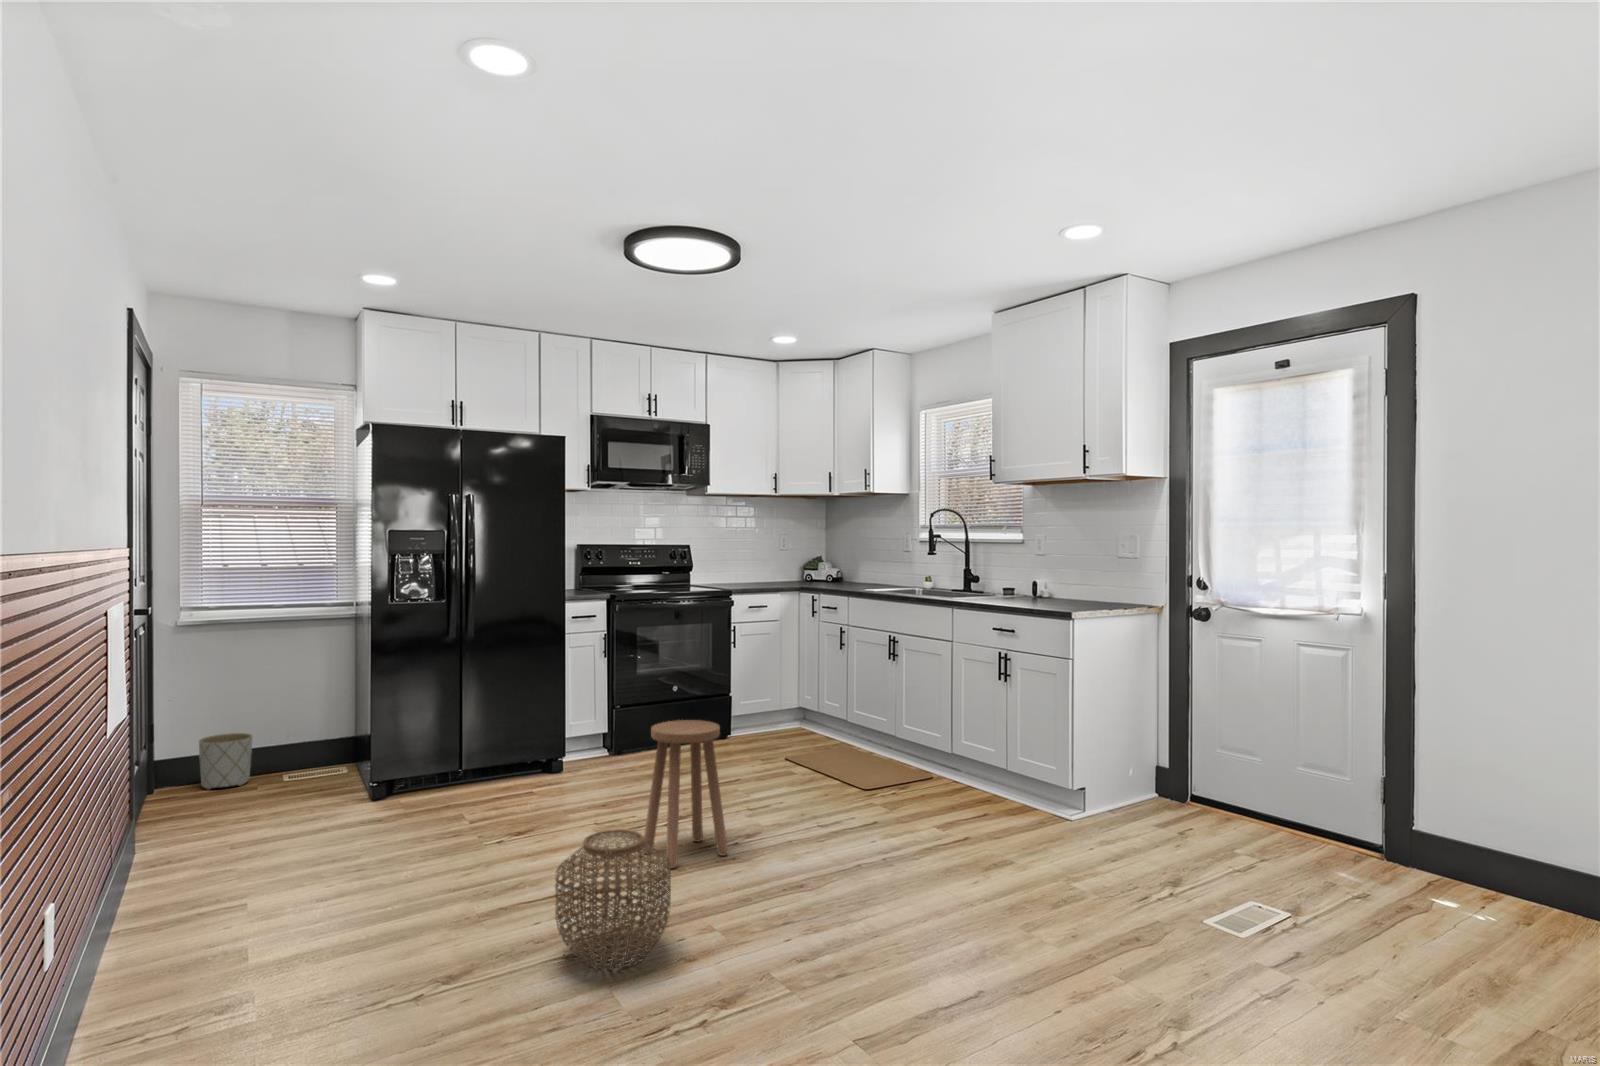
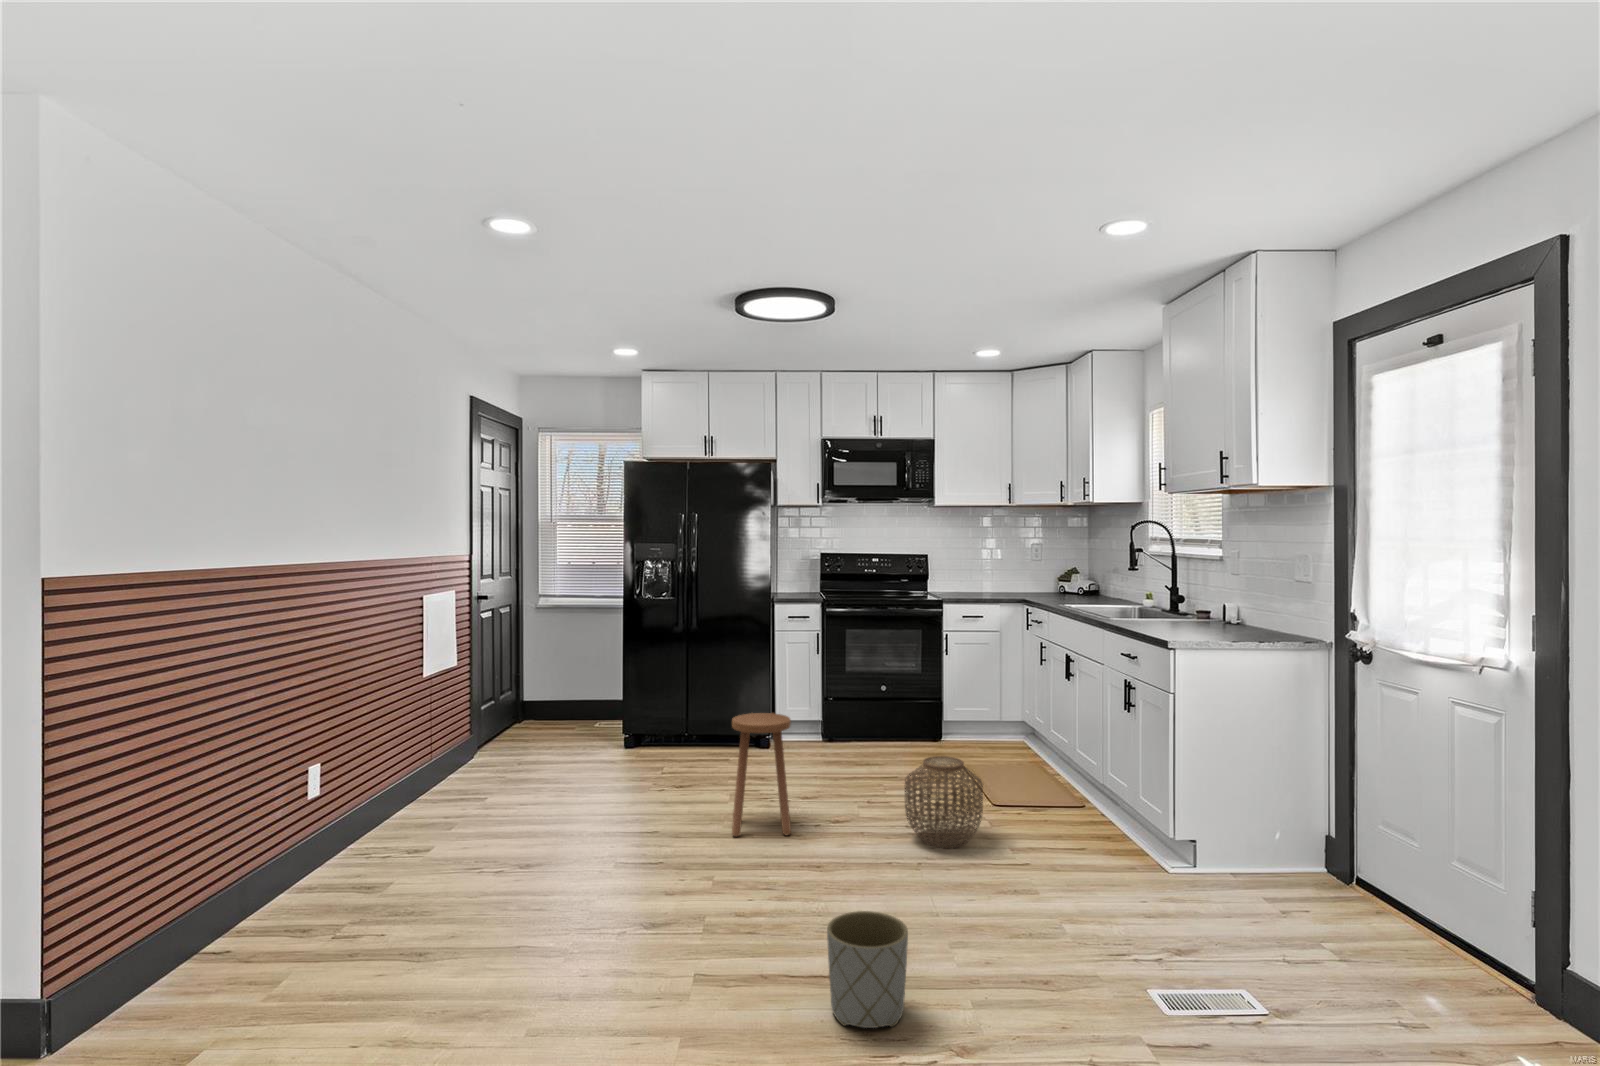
planter: present [199,733,252,790] -> present [827,911,908,1028]
woven basket: present [555,829,671,970] -> present [905,756,983,849]

